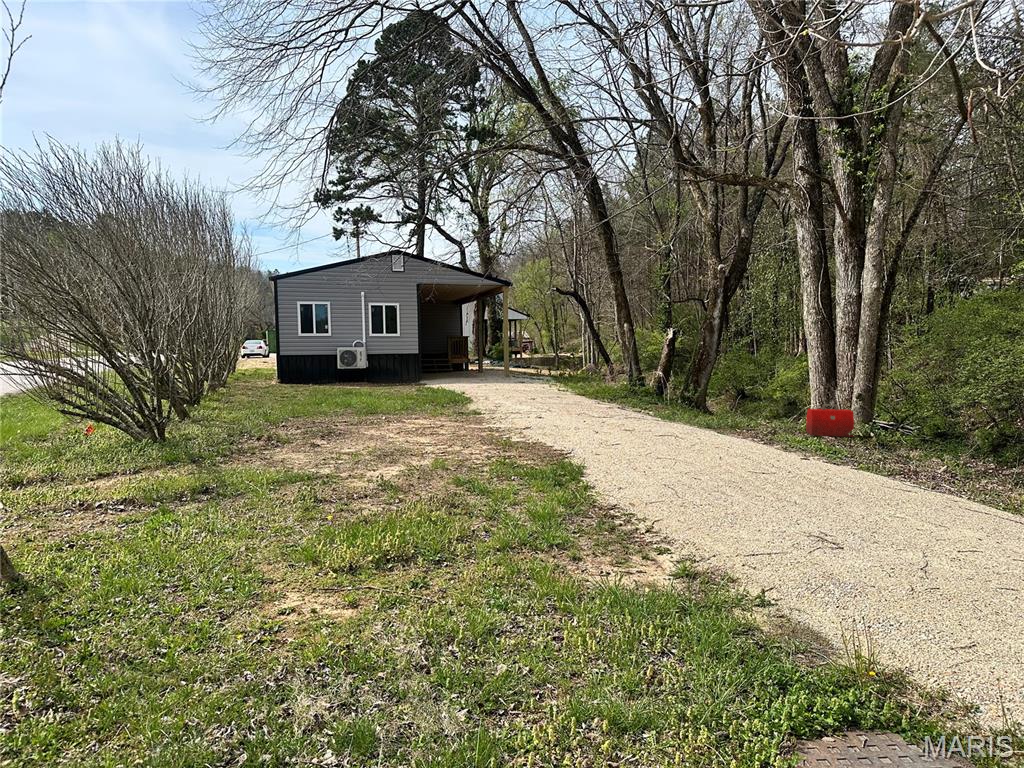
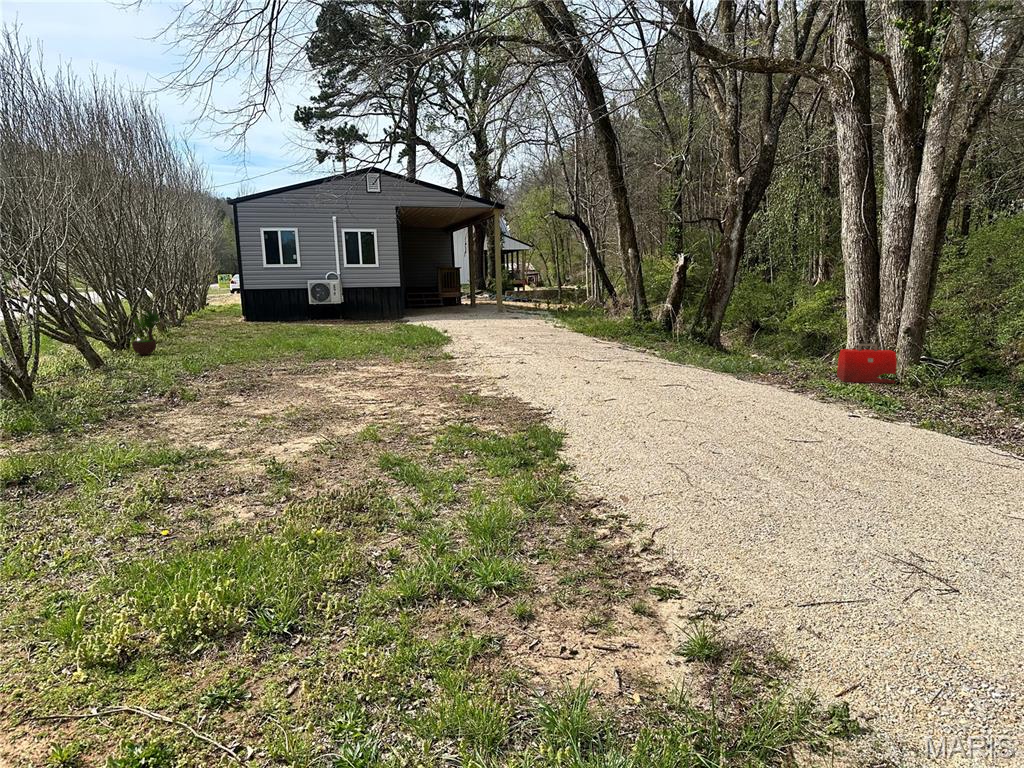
potted tree: none [196,367,223,408] -> present [132,312,158,355]

